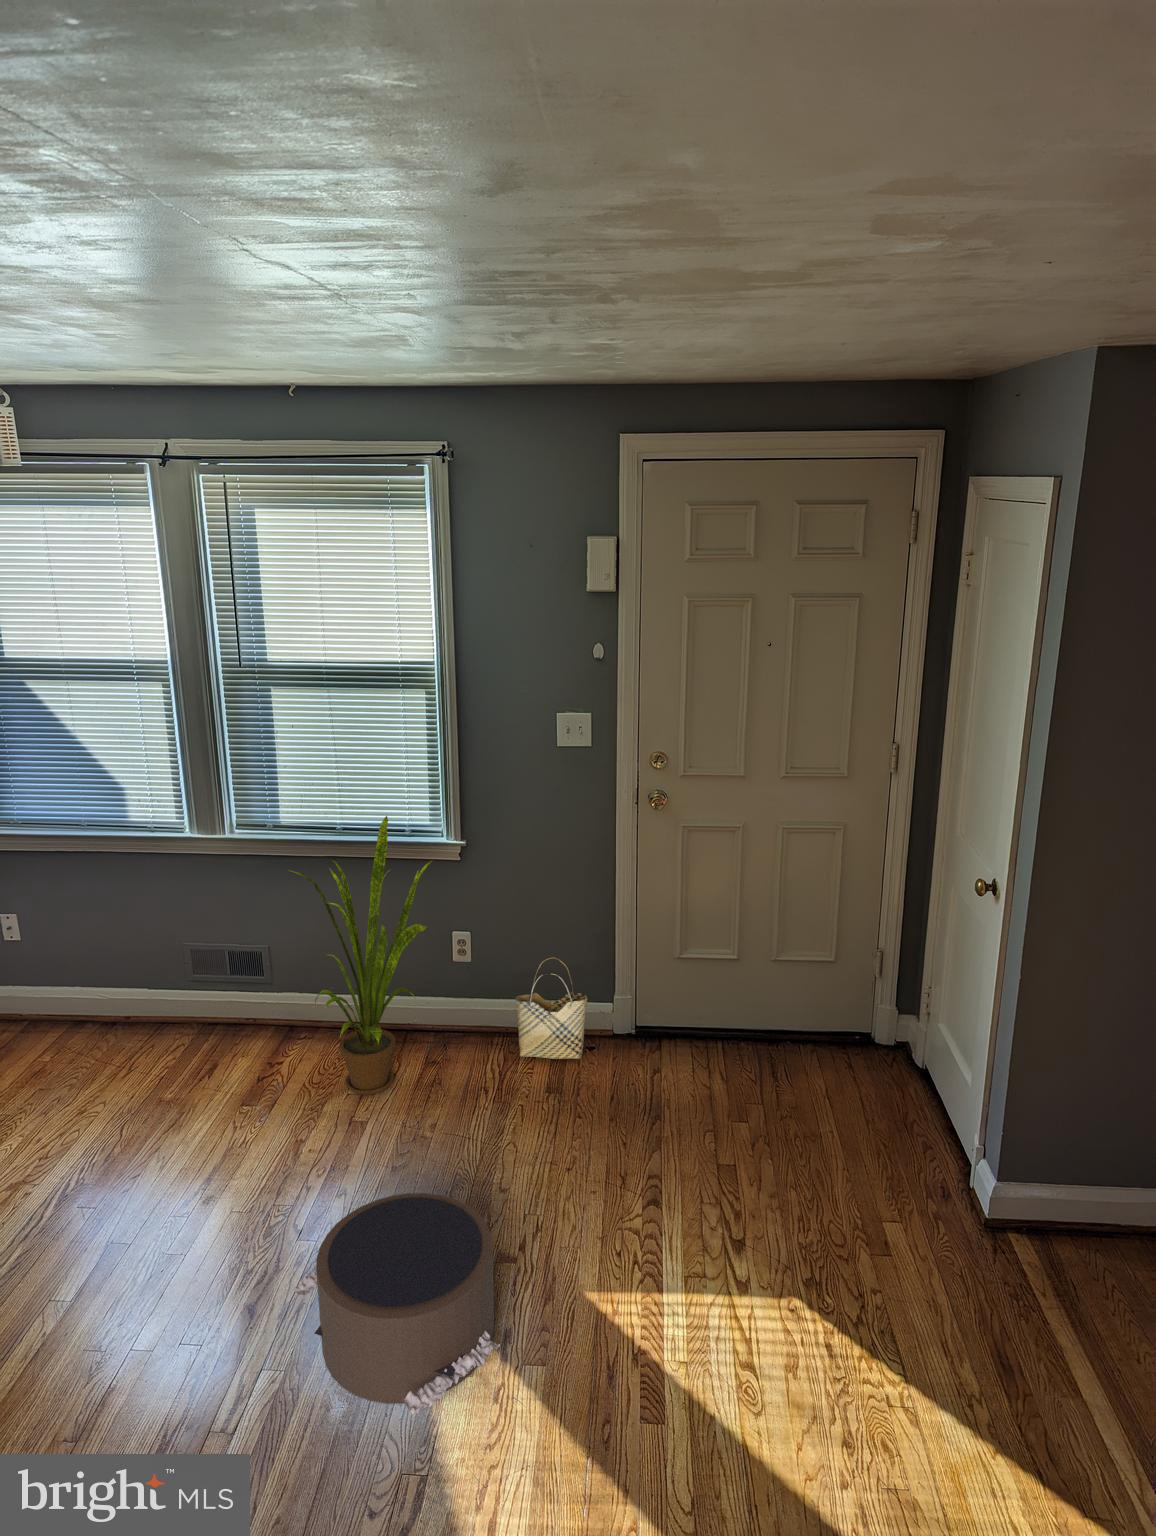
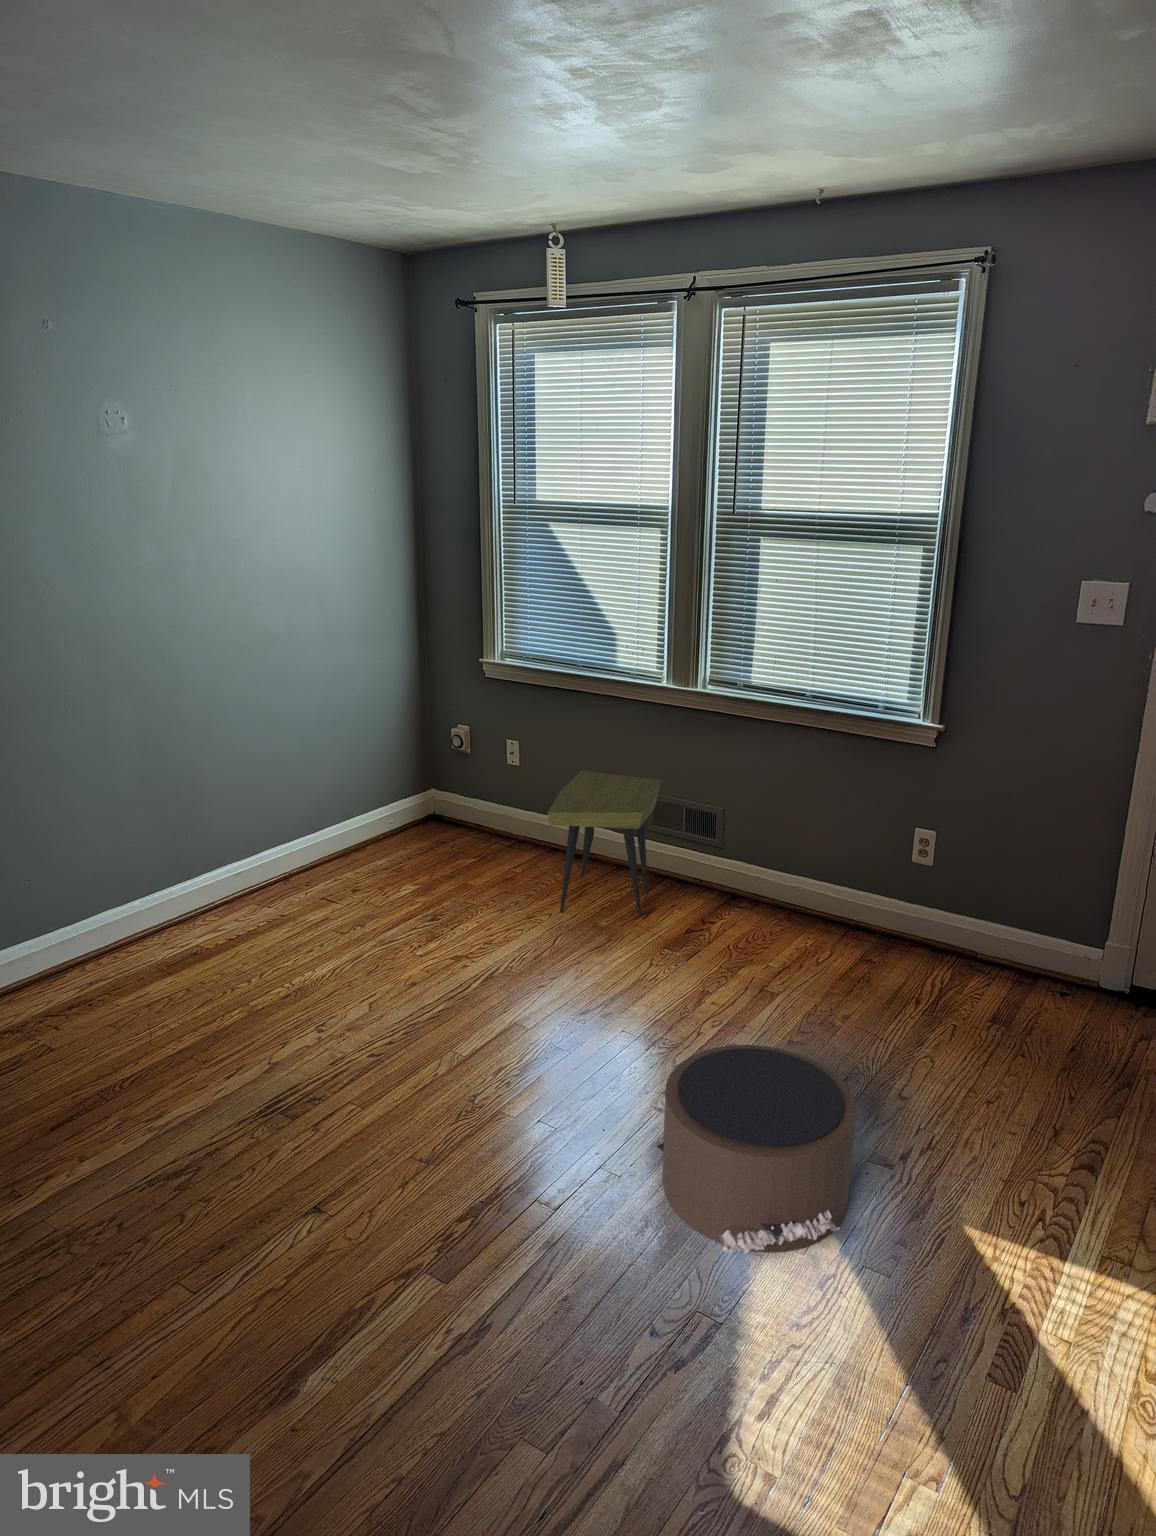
house plant: present [288,816,432,1095] -> none [740,683,899,972]
side table: none [87,930,204,1098] -> present [548,771,661,917]
woven basket: present [515,957,588,1059] -> none [967,876,1064,1000]

